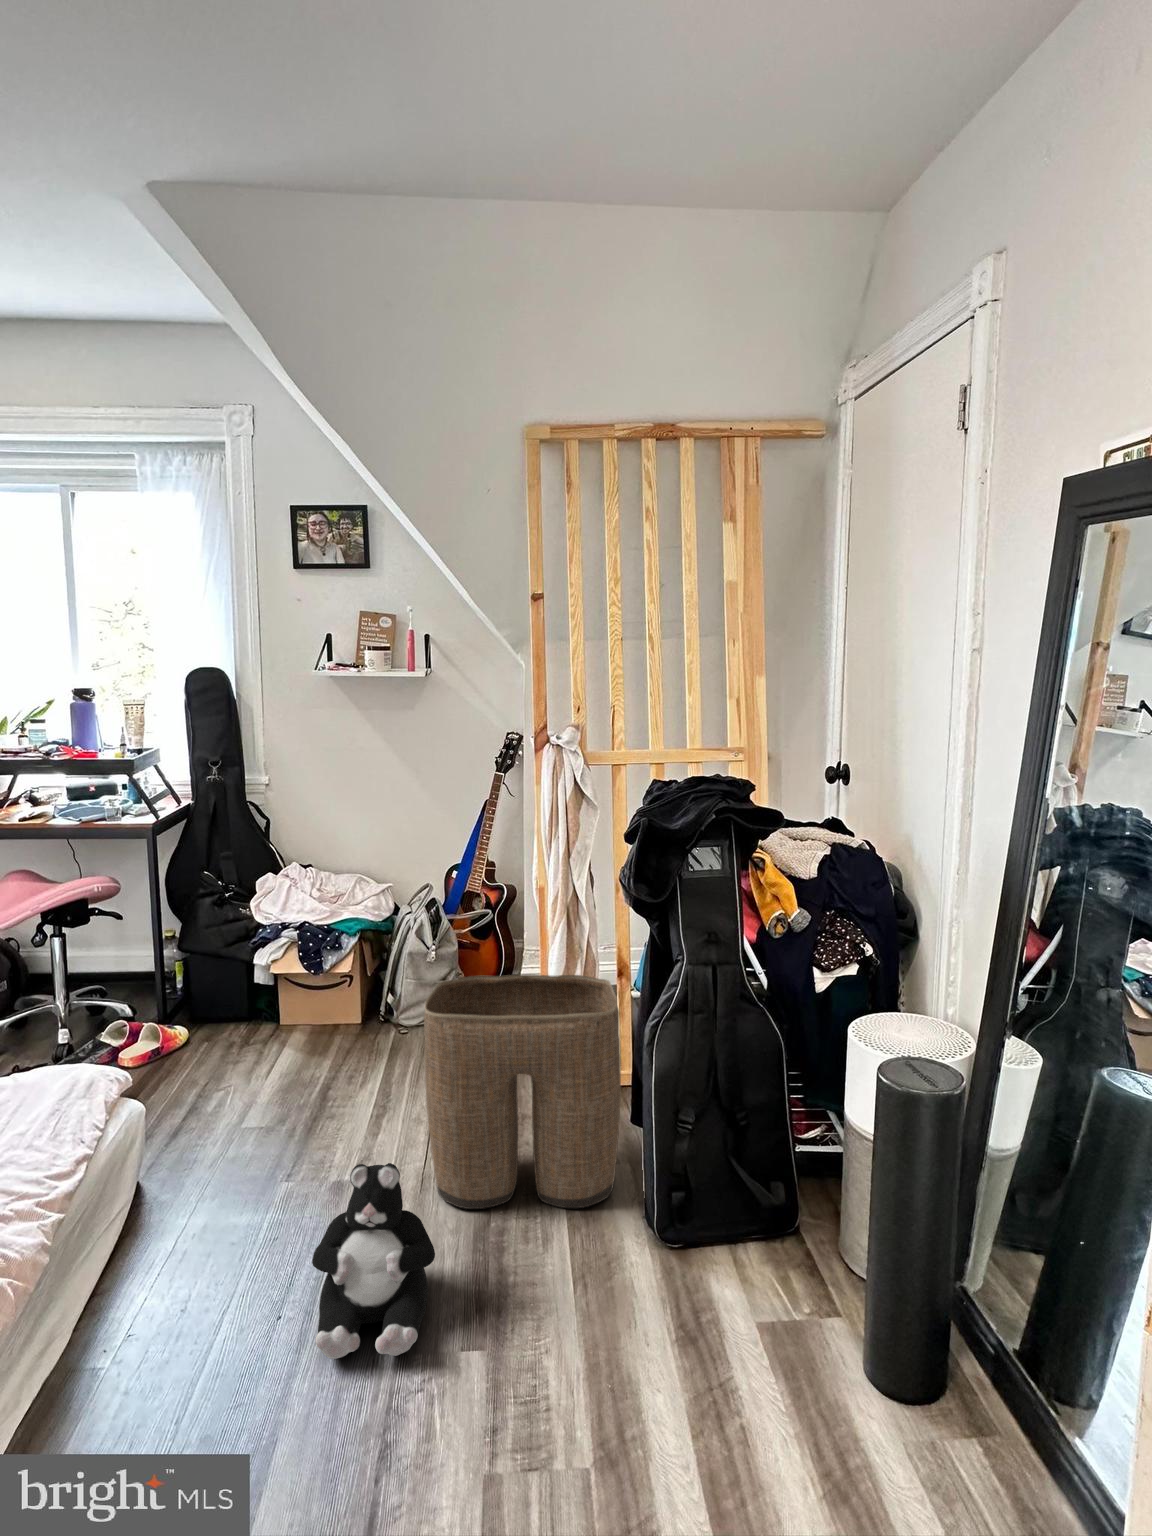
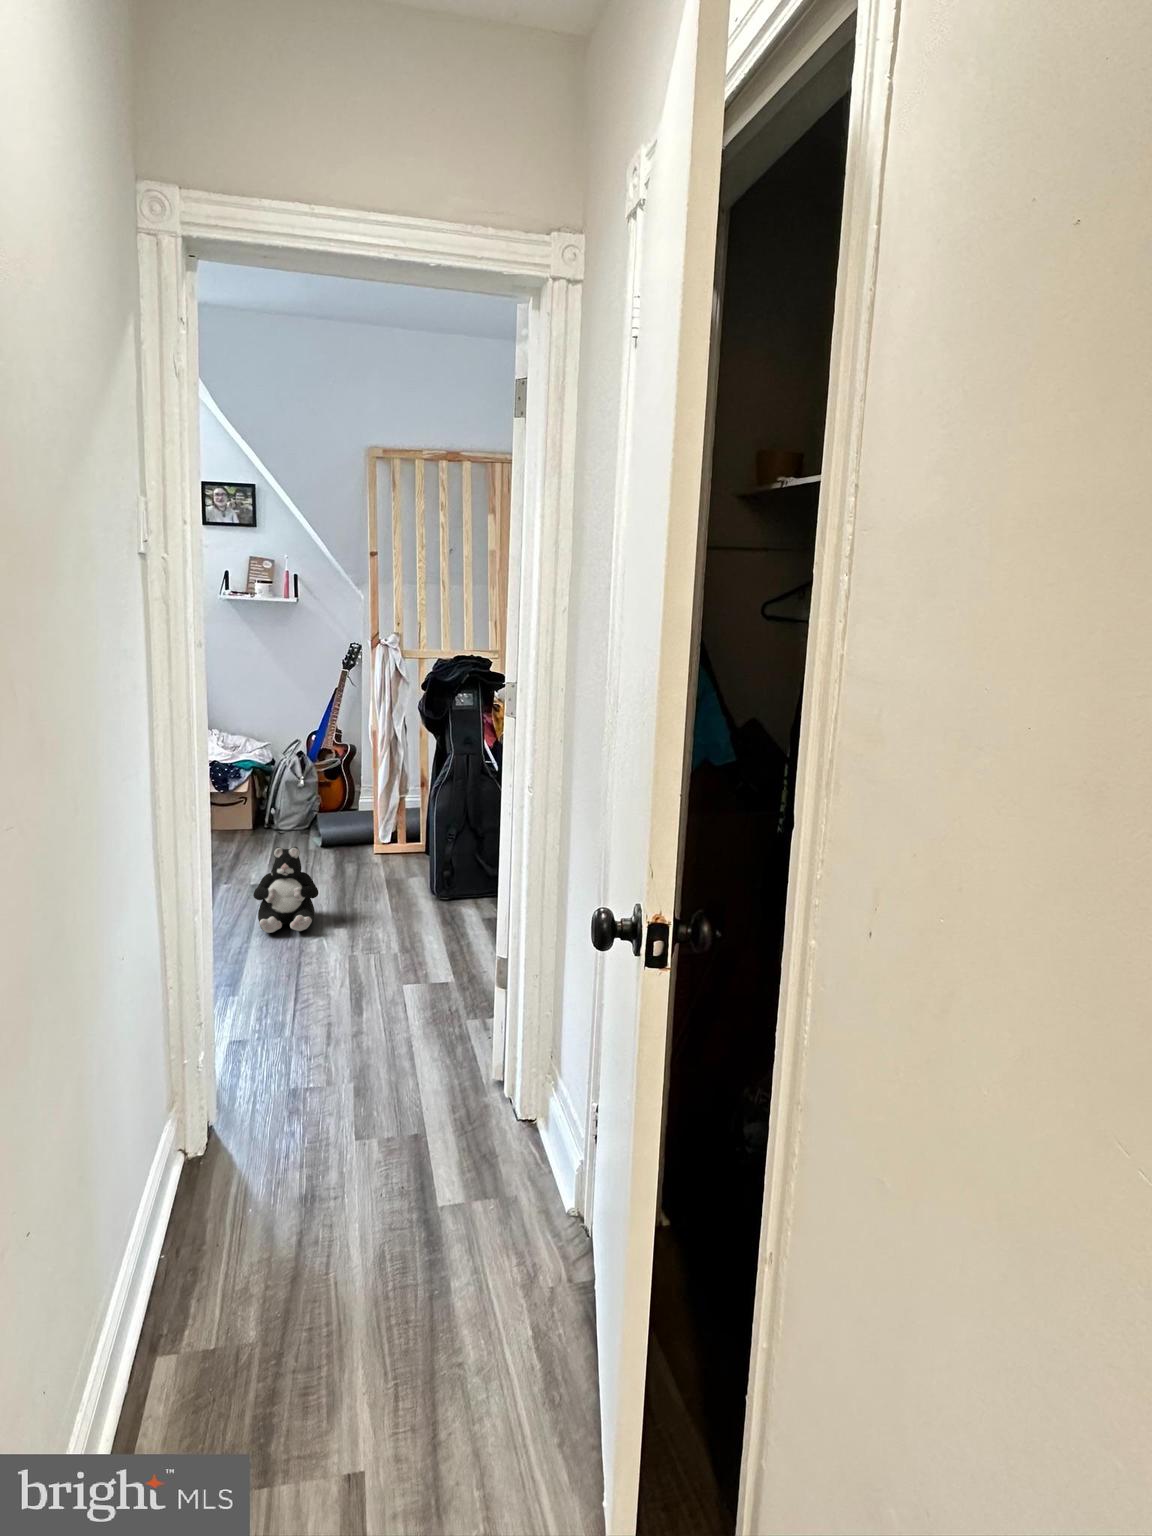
laundry basket: present [424,974,621,1209] -> none [308,770,419,893]

